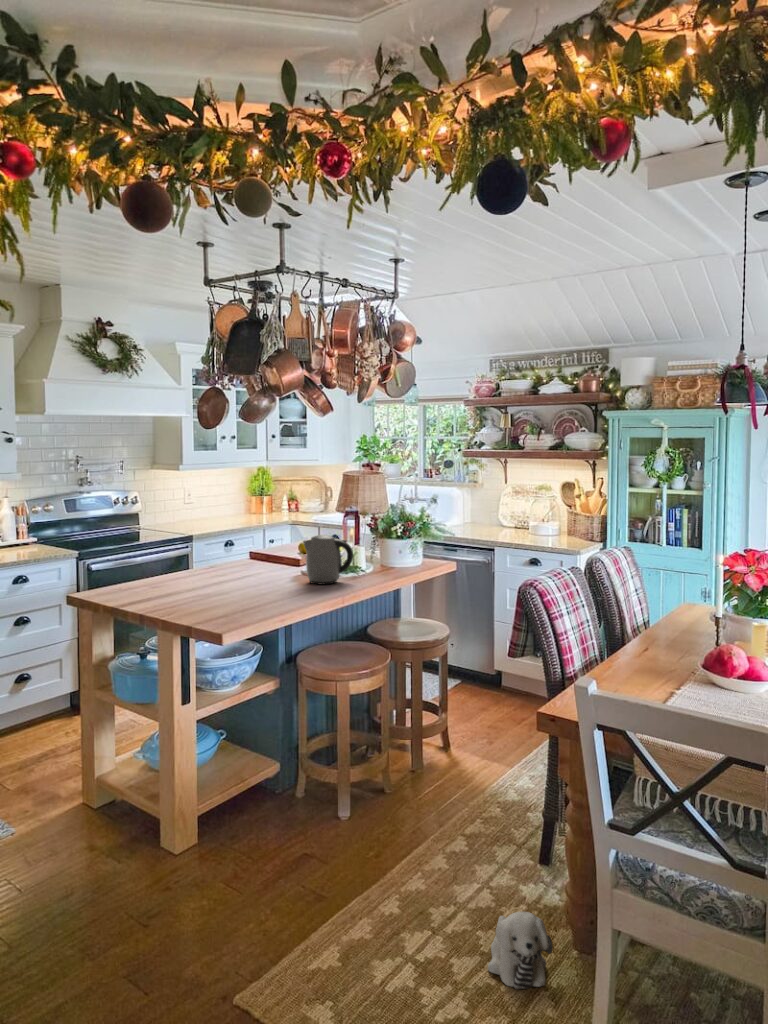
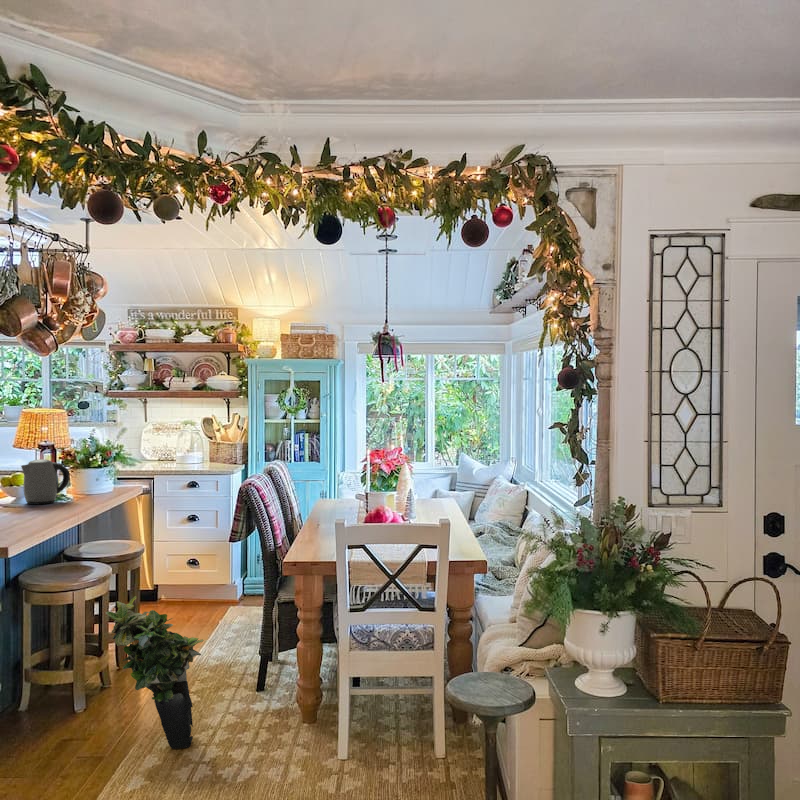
potted plant: none [316,721,435,927] -> present [106,596,204,749]
plush toy: present [488,912,553,989] -> none [251,700,298,753]

